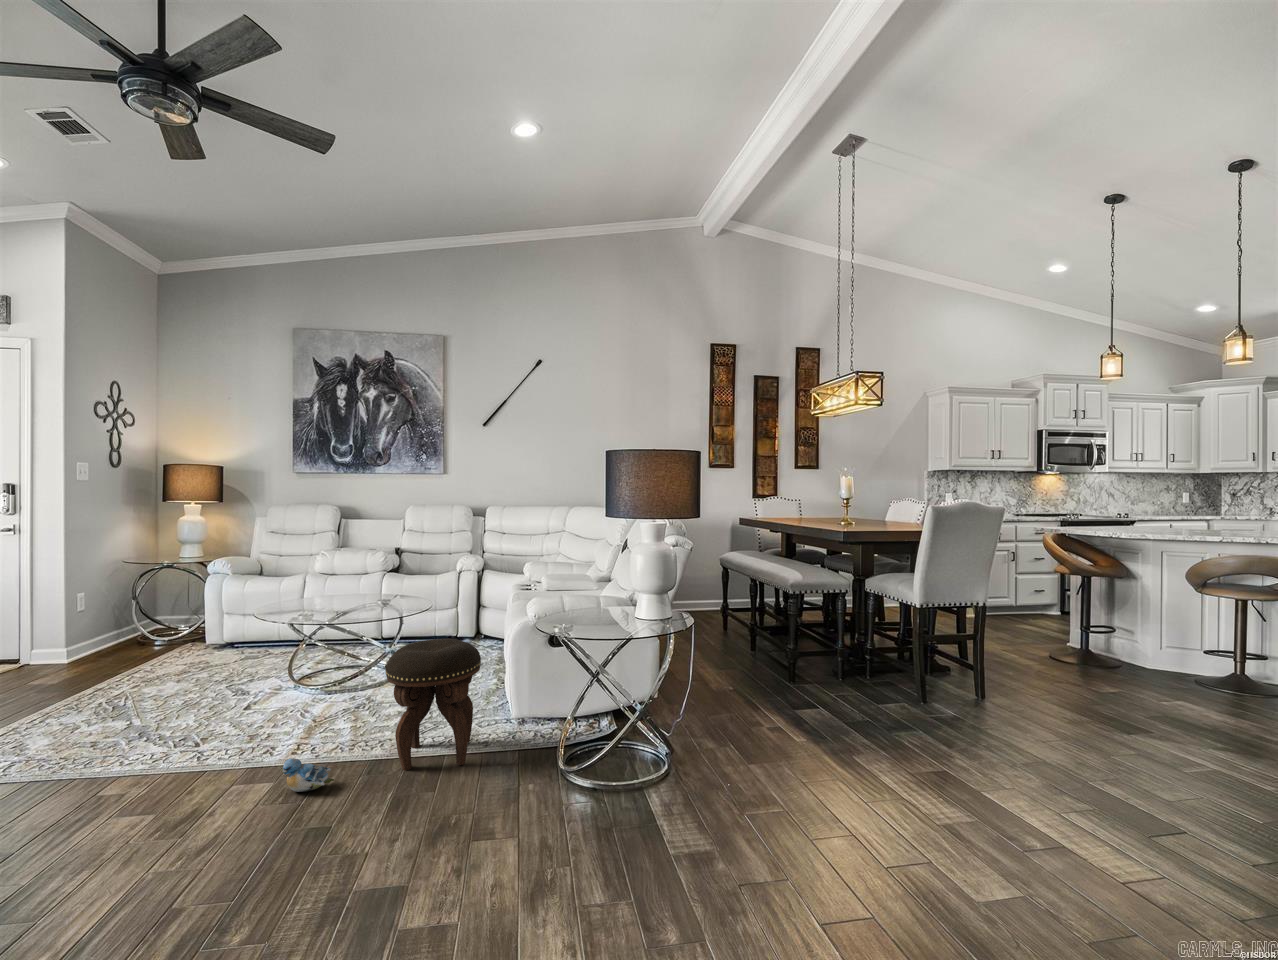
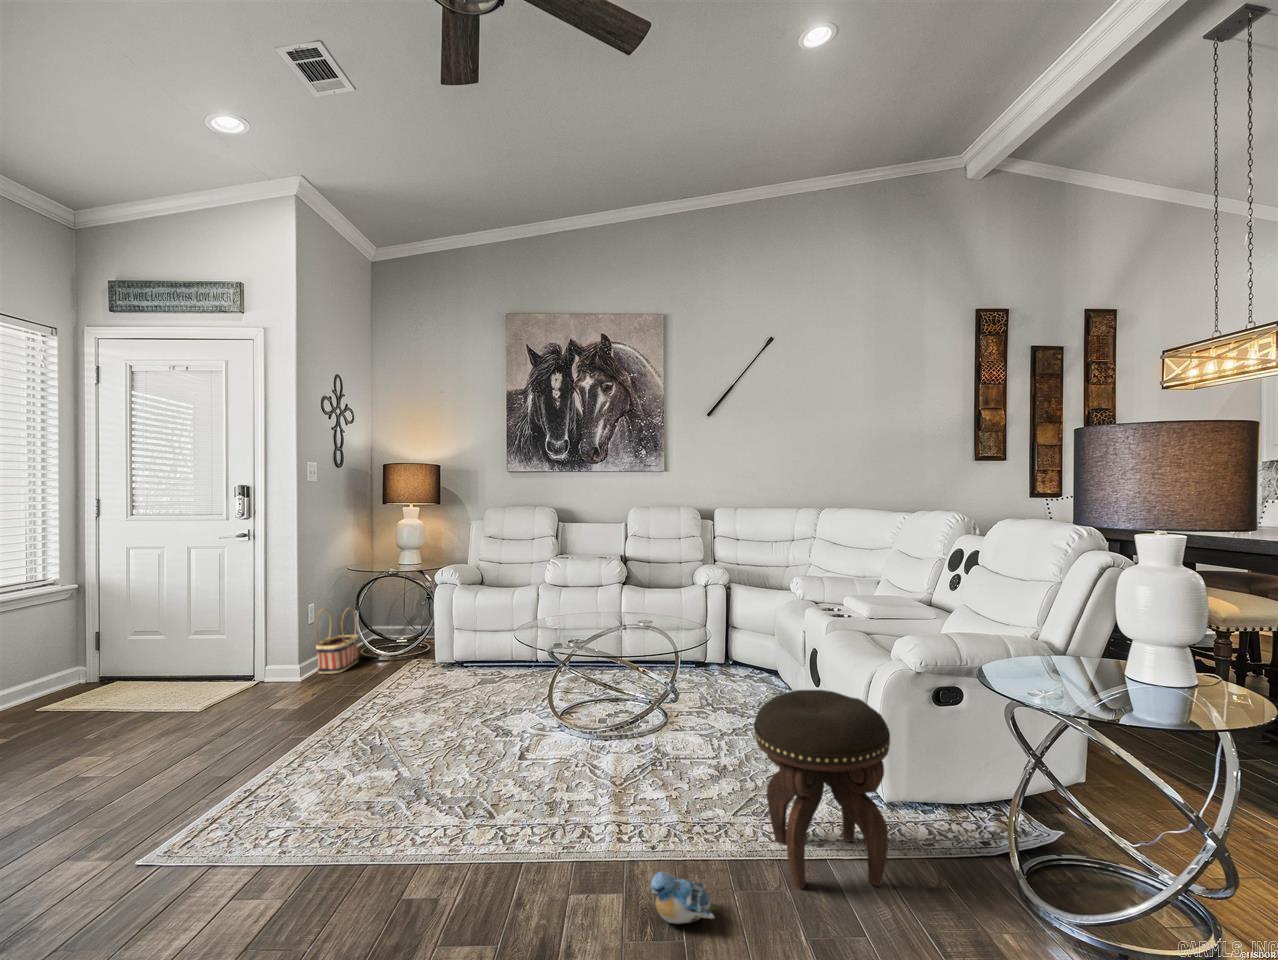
basket: none [84,597,131,658] -> present [316,608,358,674]

